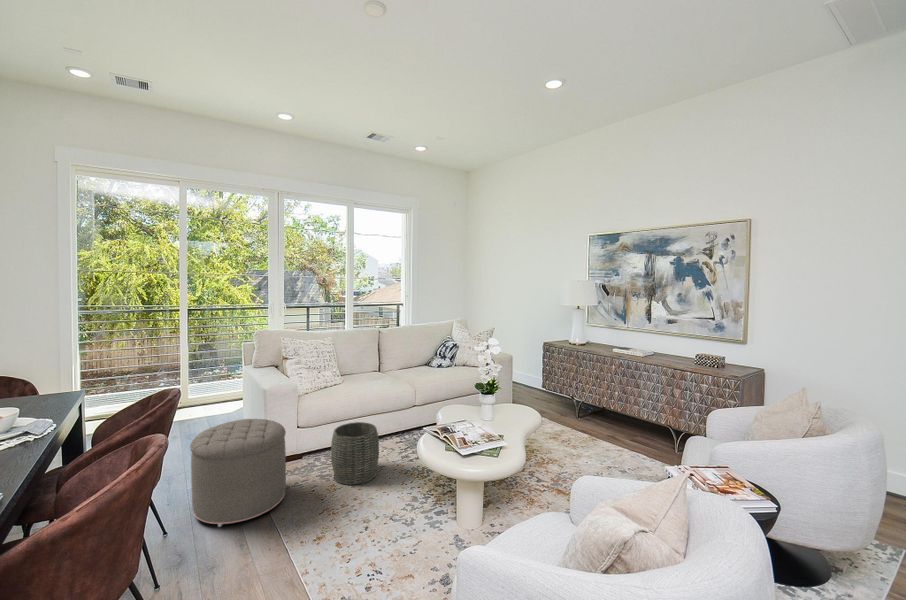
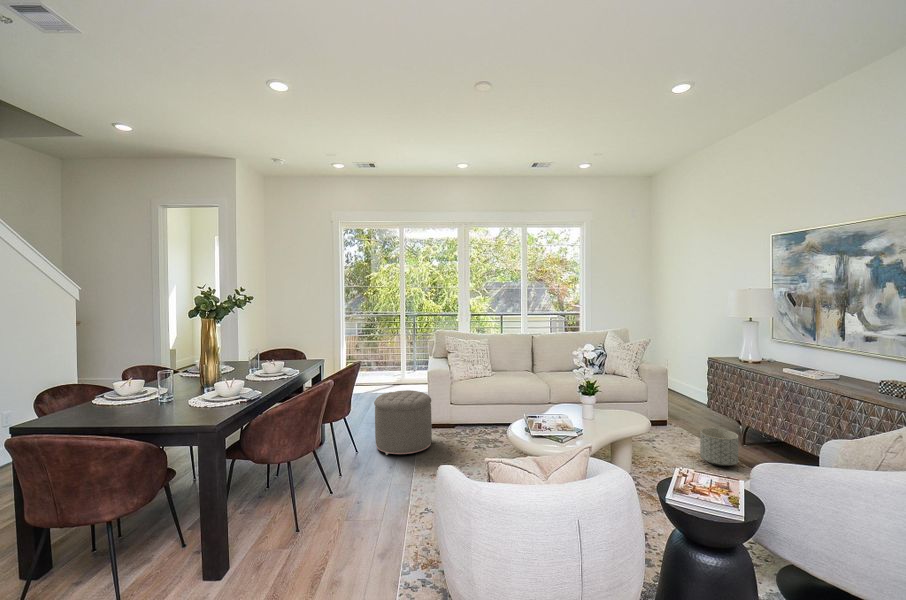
planter: none [566,409,598,444] -> present [700,428,738,466]
woven basket: present [331,422,379,485] -> none [465,405,501,452]

